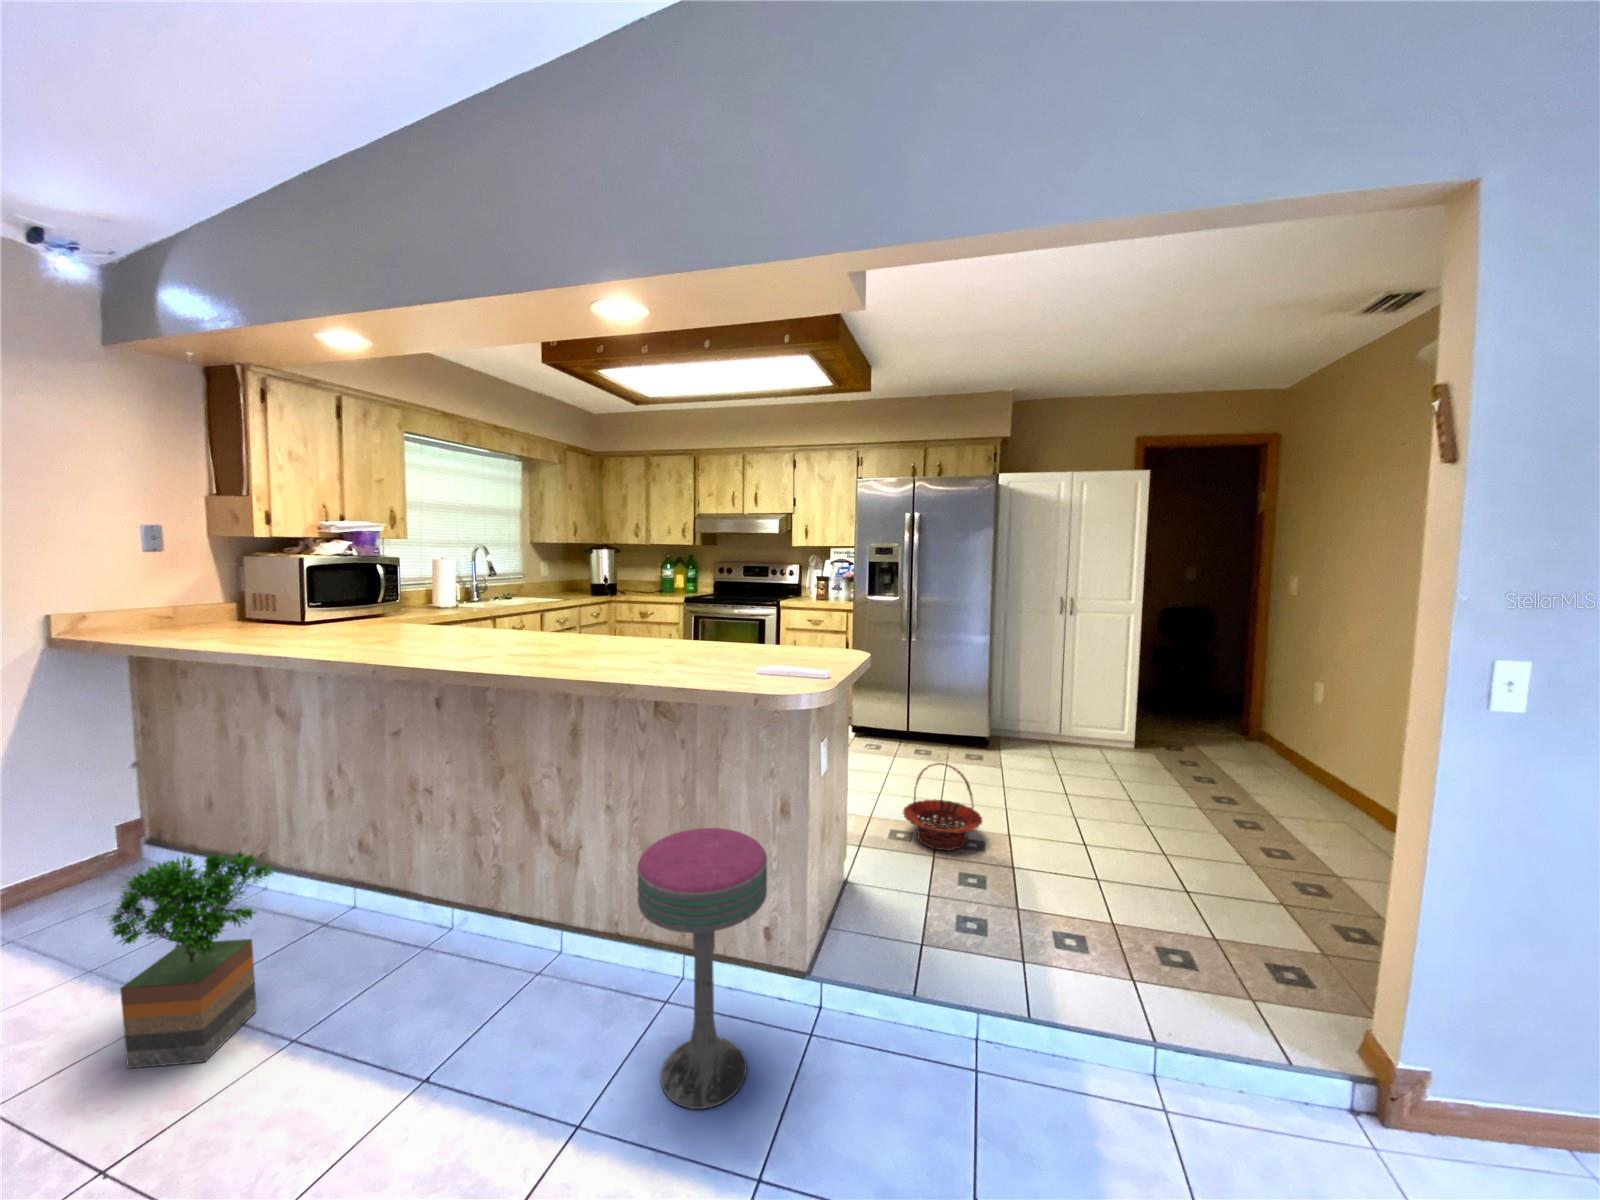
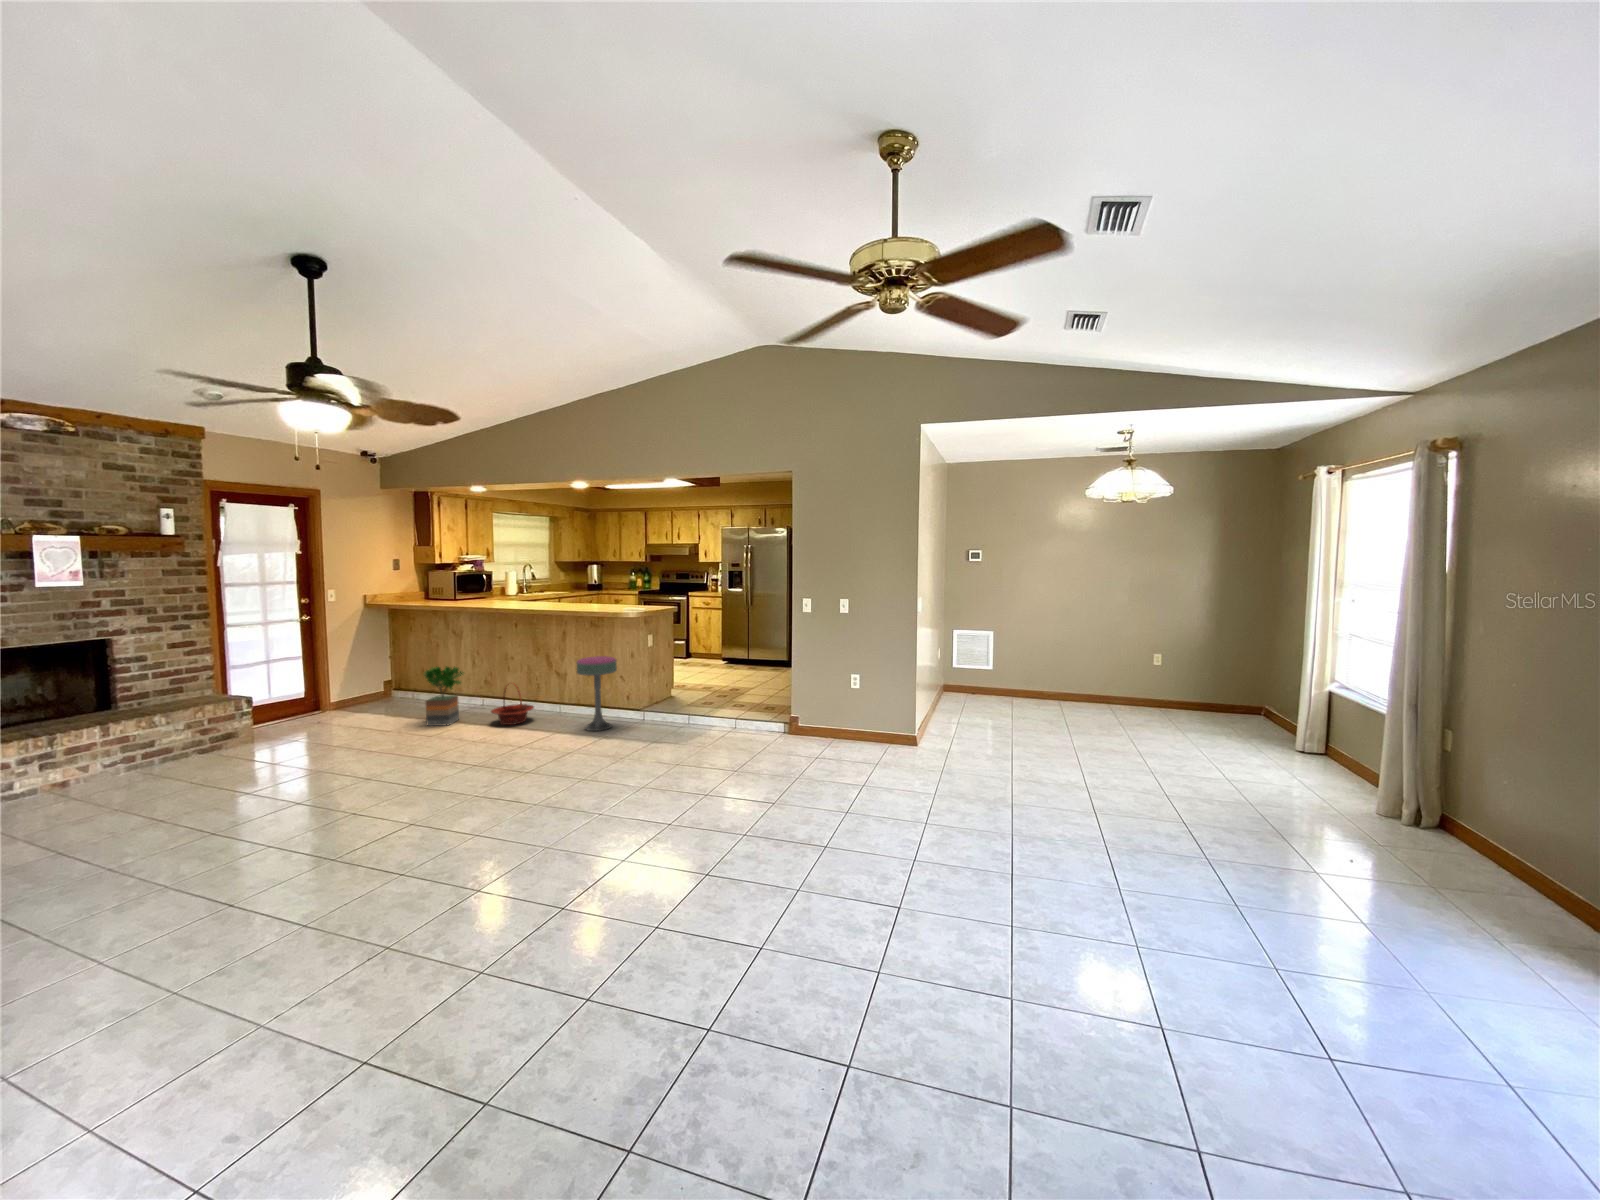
basket: present [903,763,982,851] -> present [491,683,534,725]

